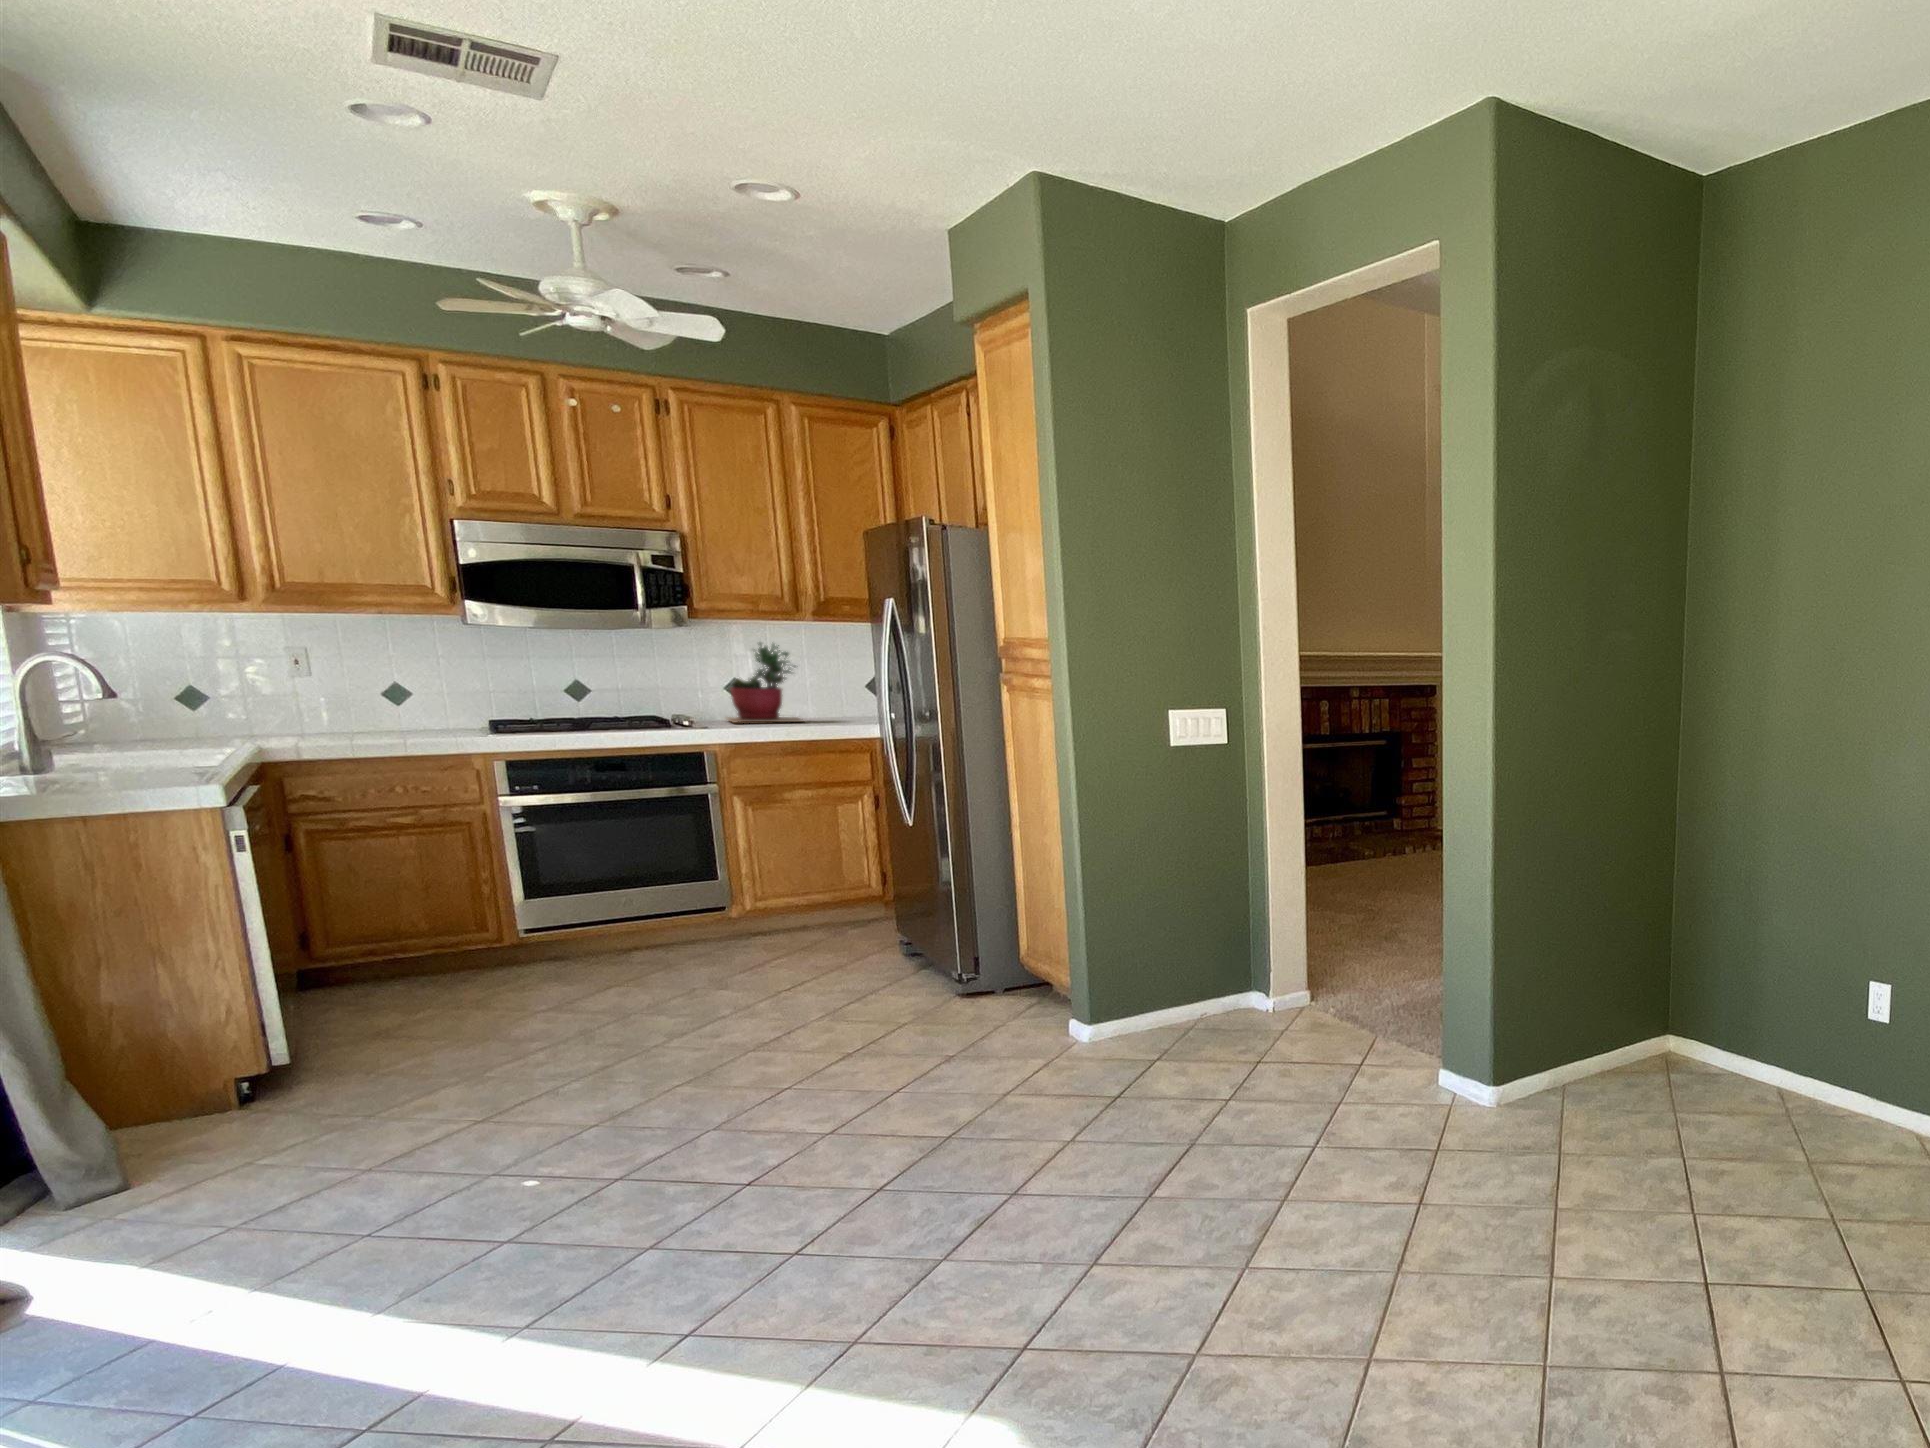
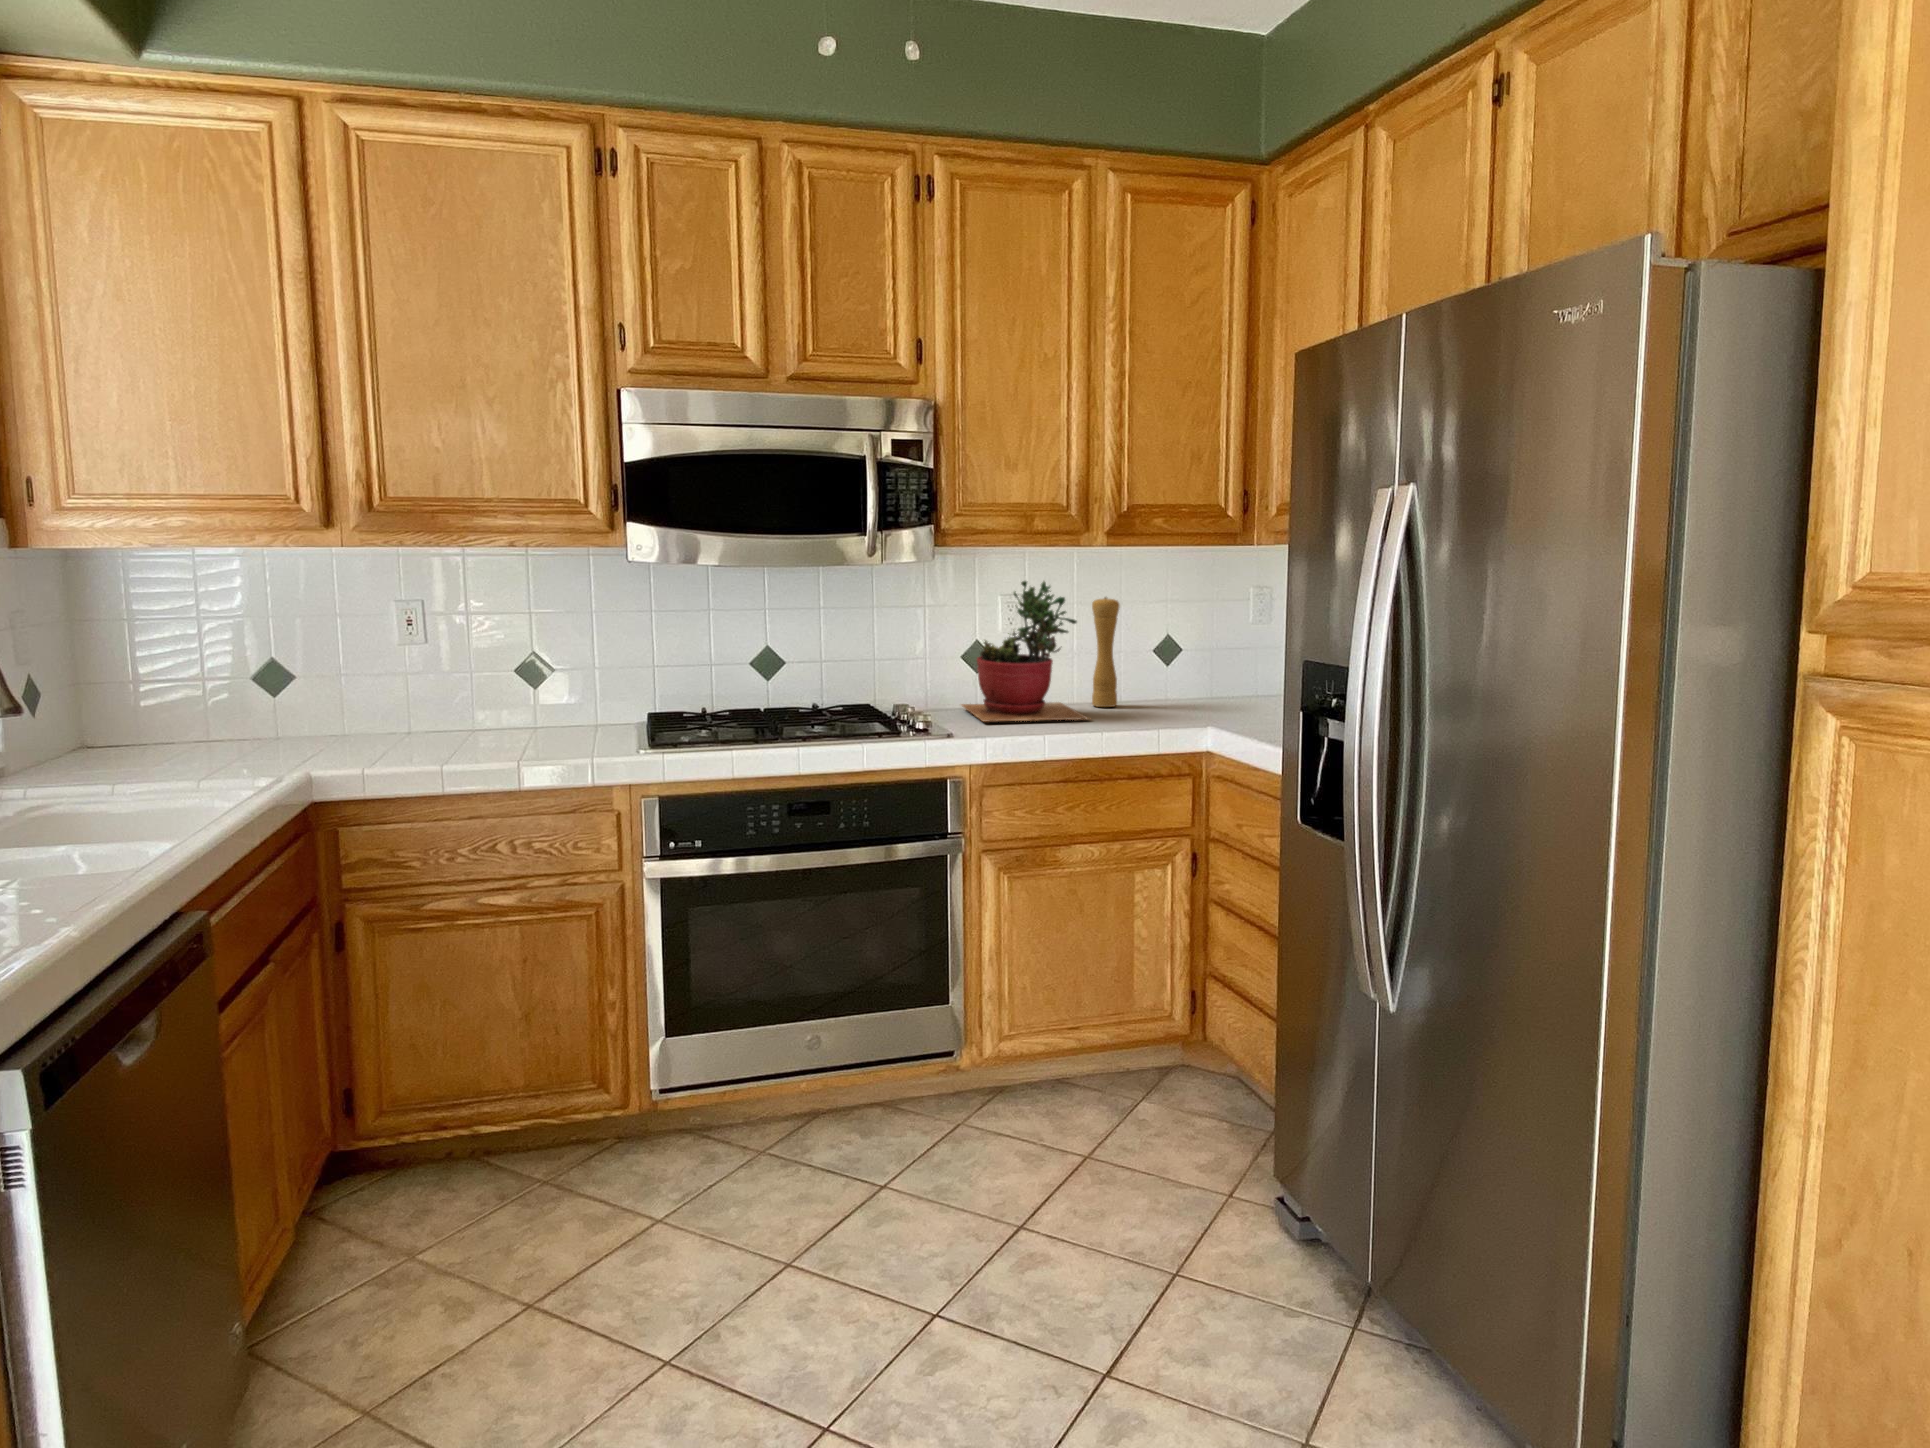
pepper mill: none [813,653,836,719] -> present [1092,597,1120,707]

